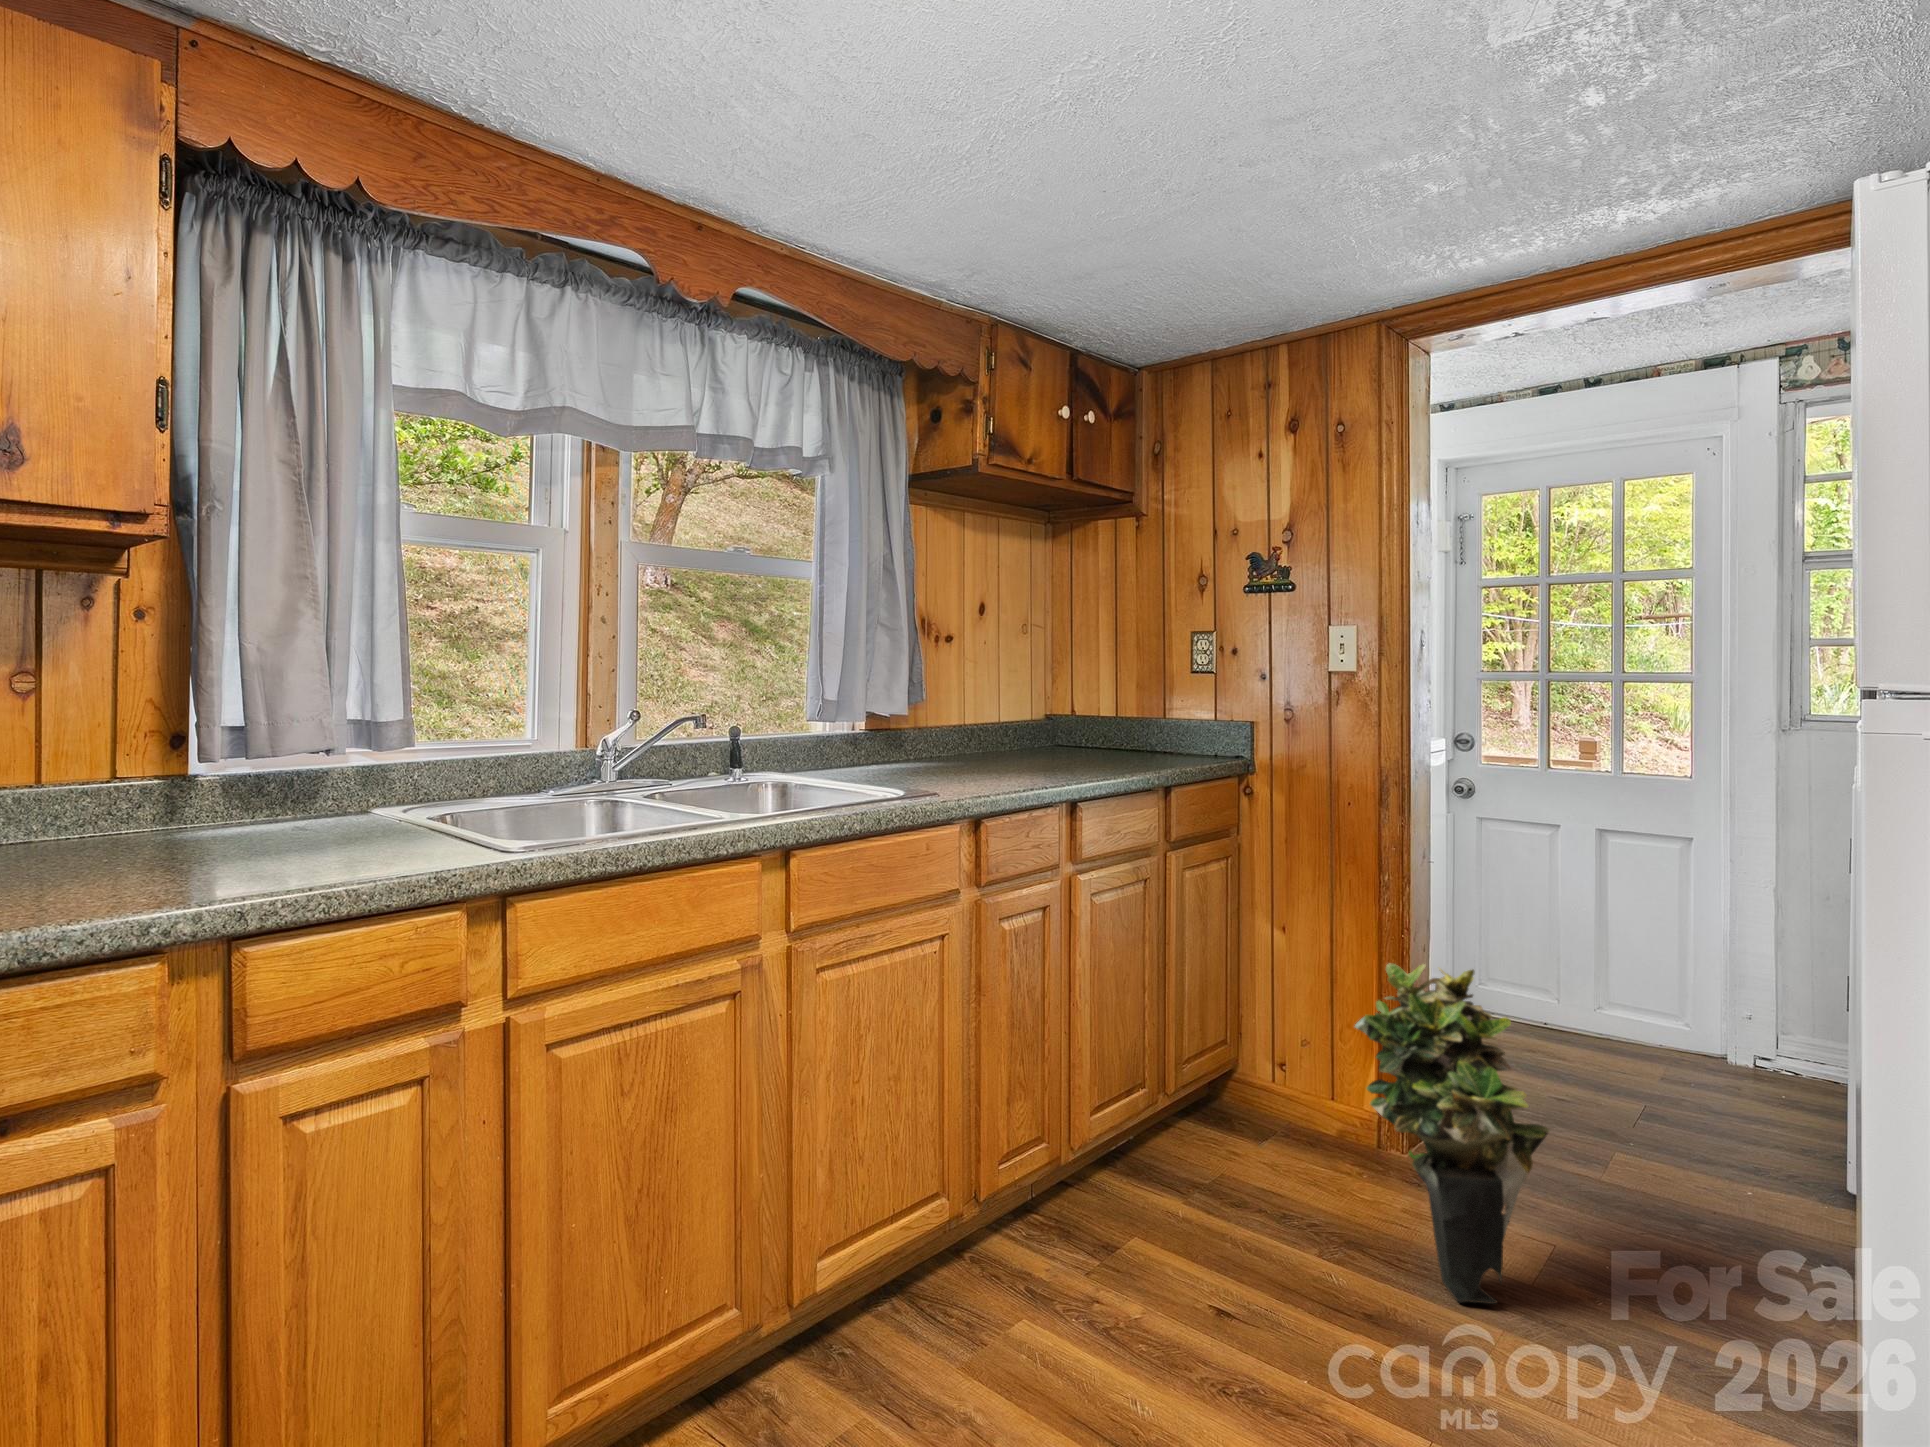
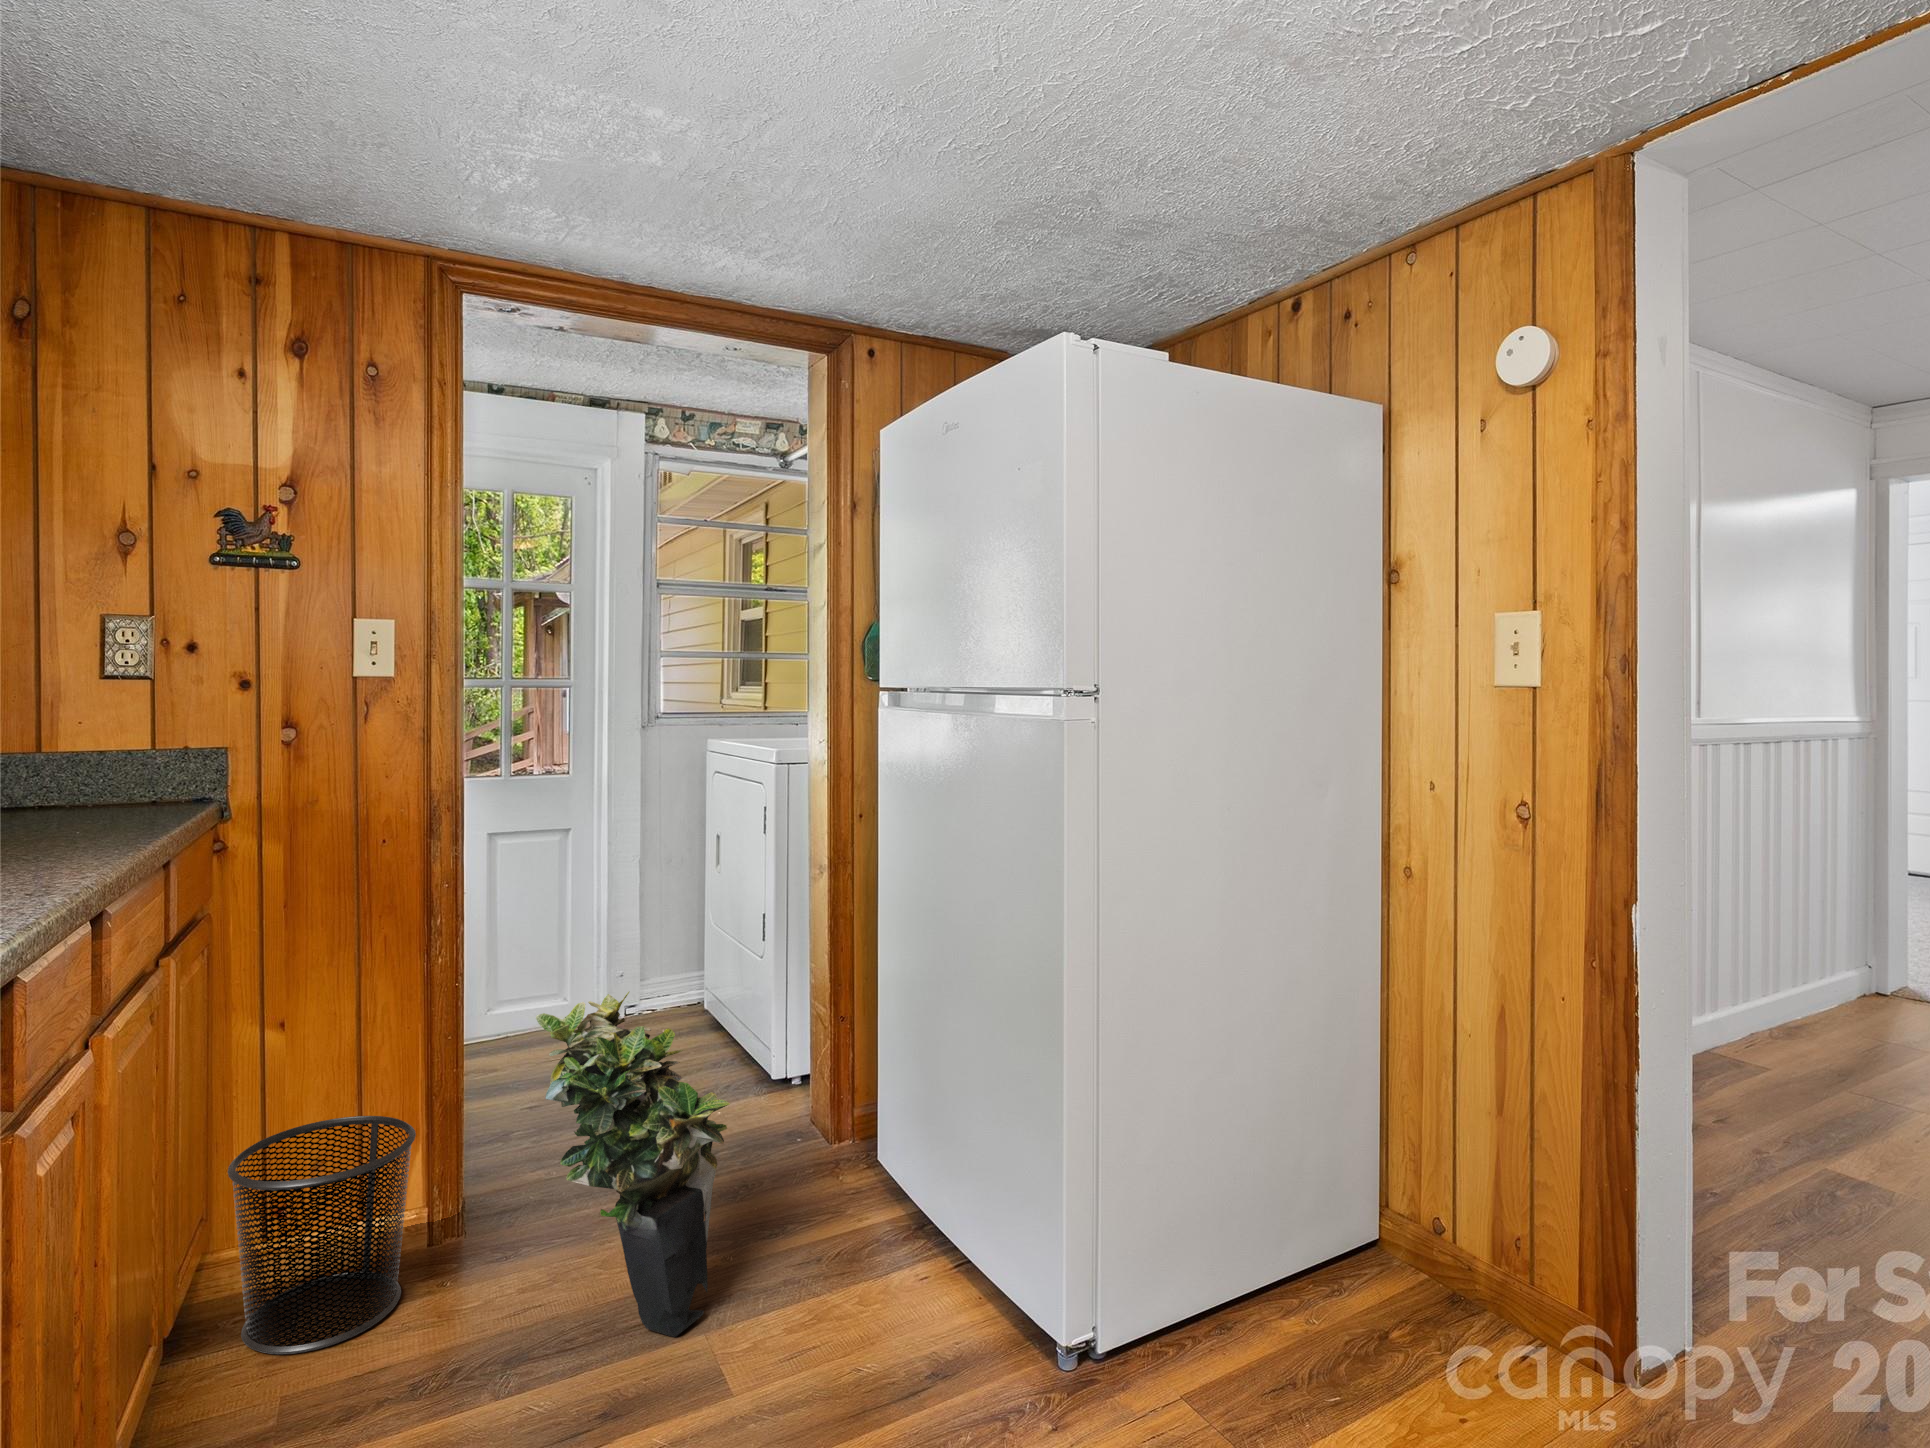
waste bin: none [1218,1003,1342,1166] -> present [228,1116,416,1354]

